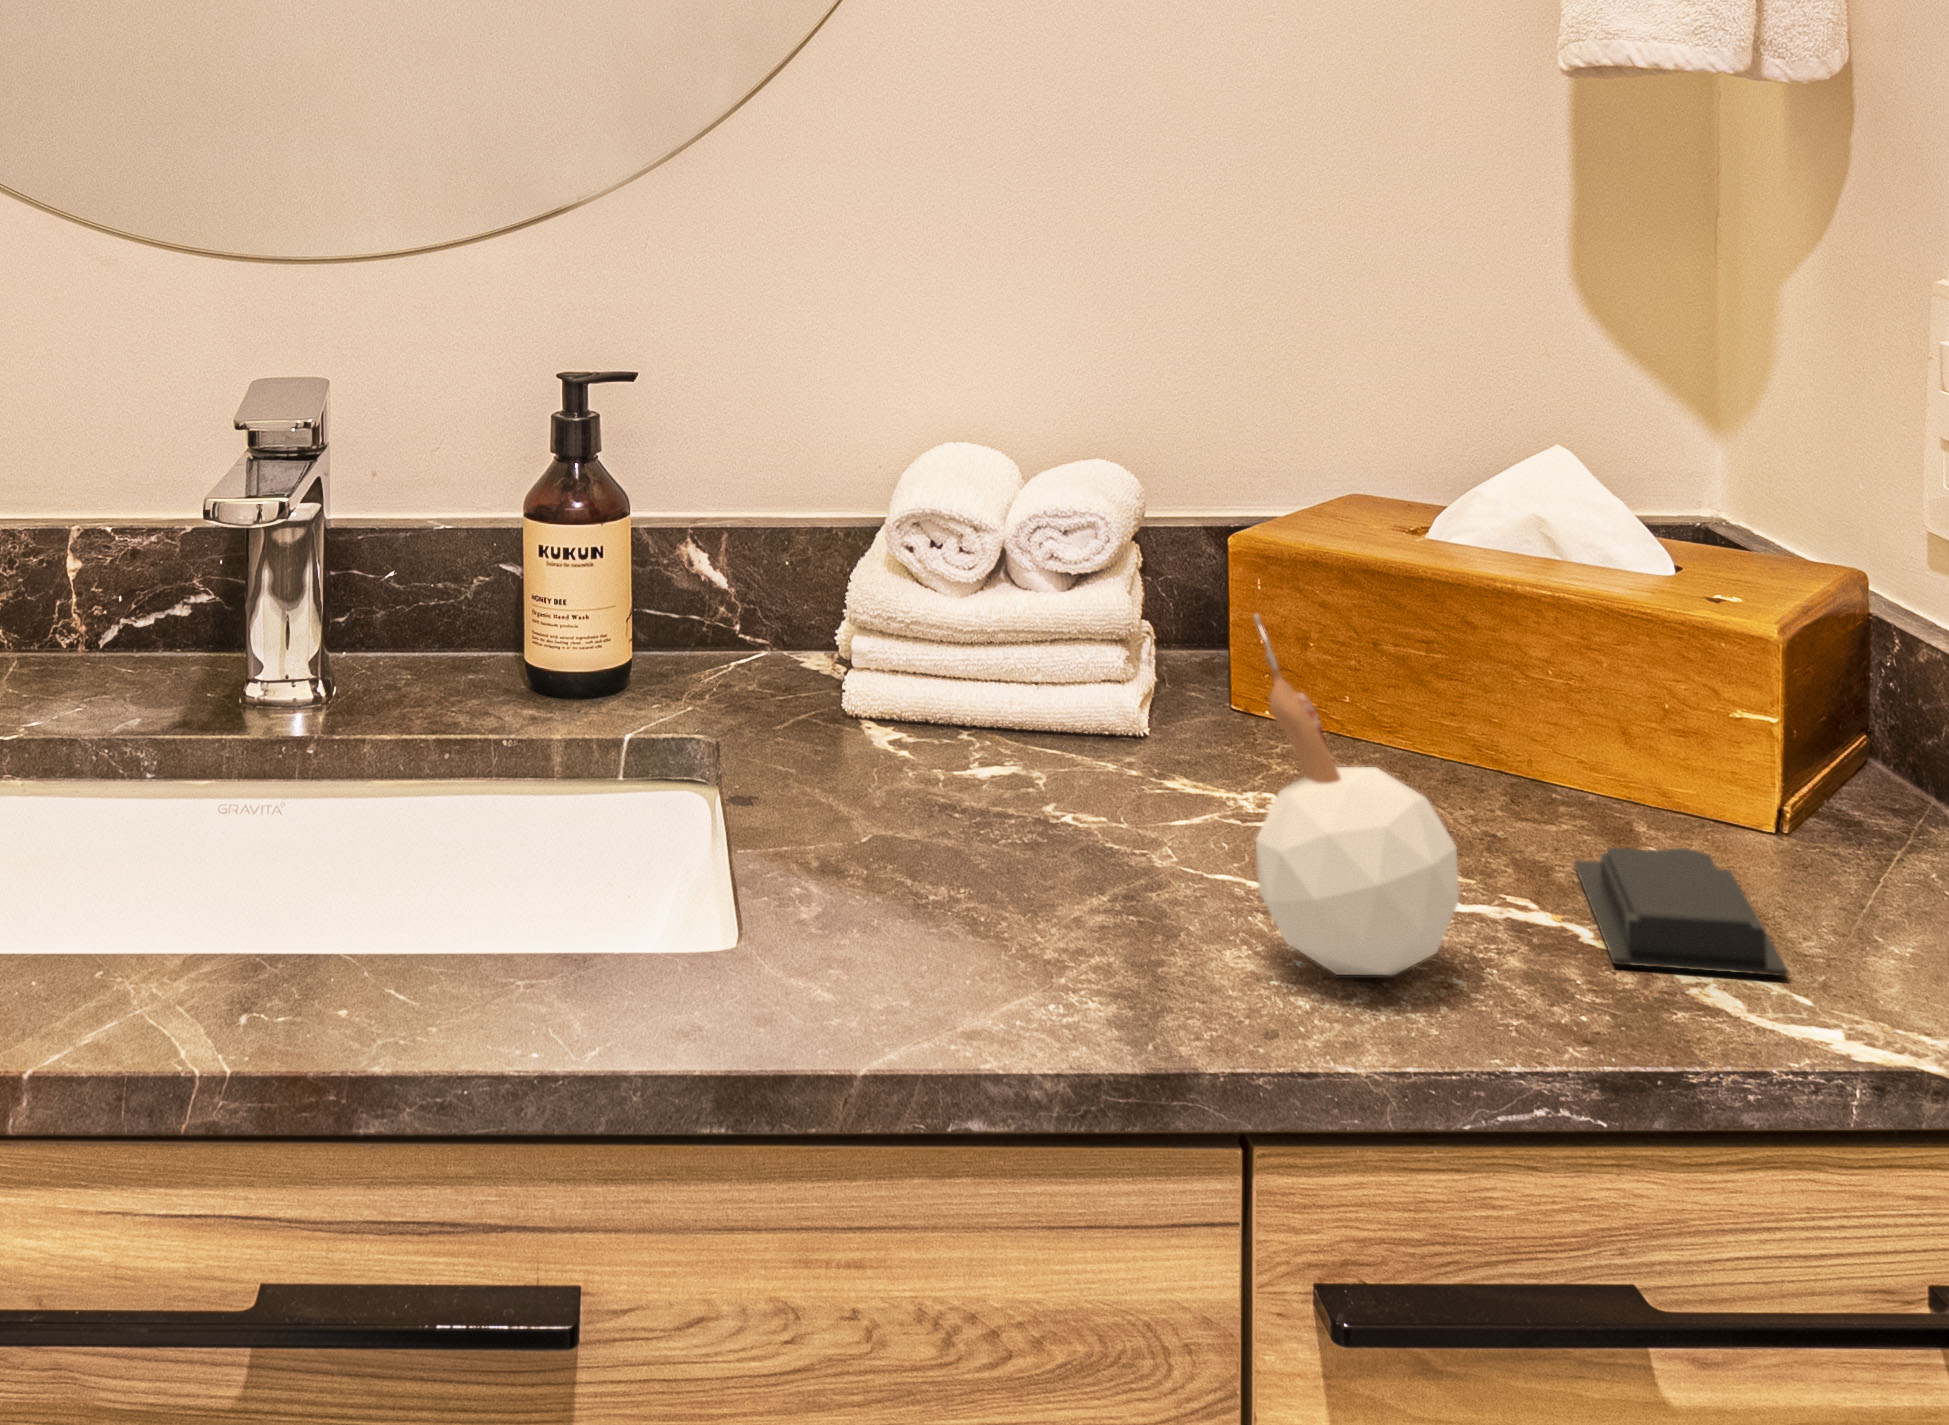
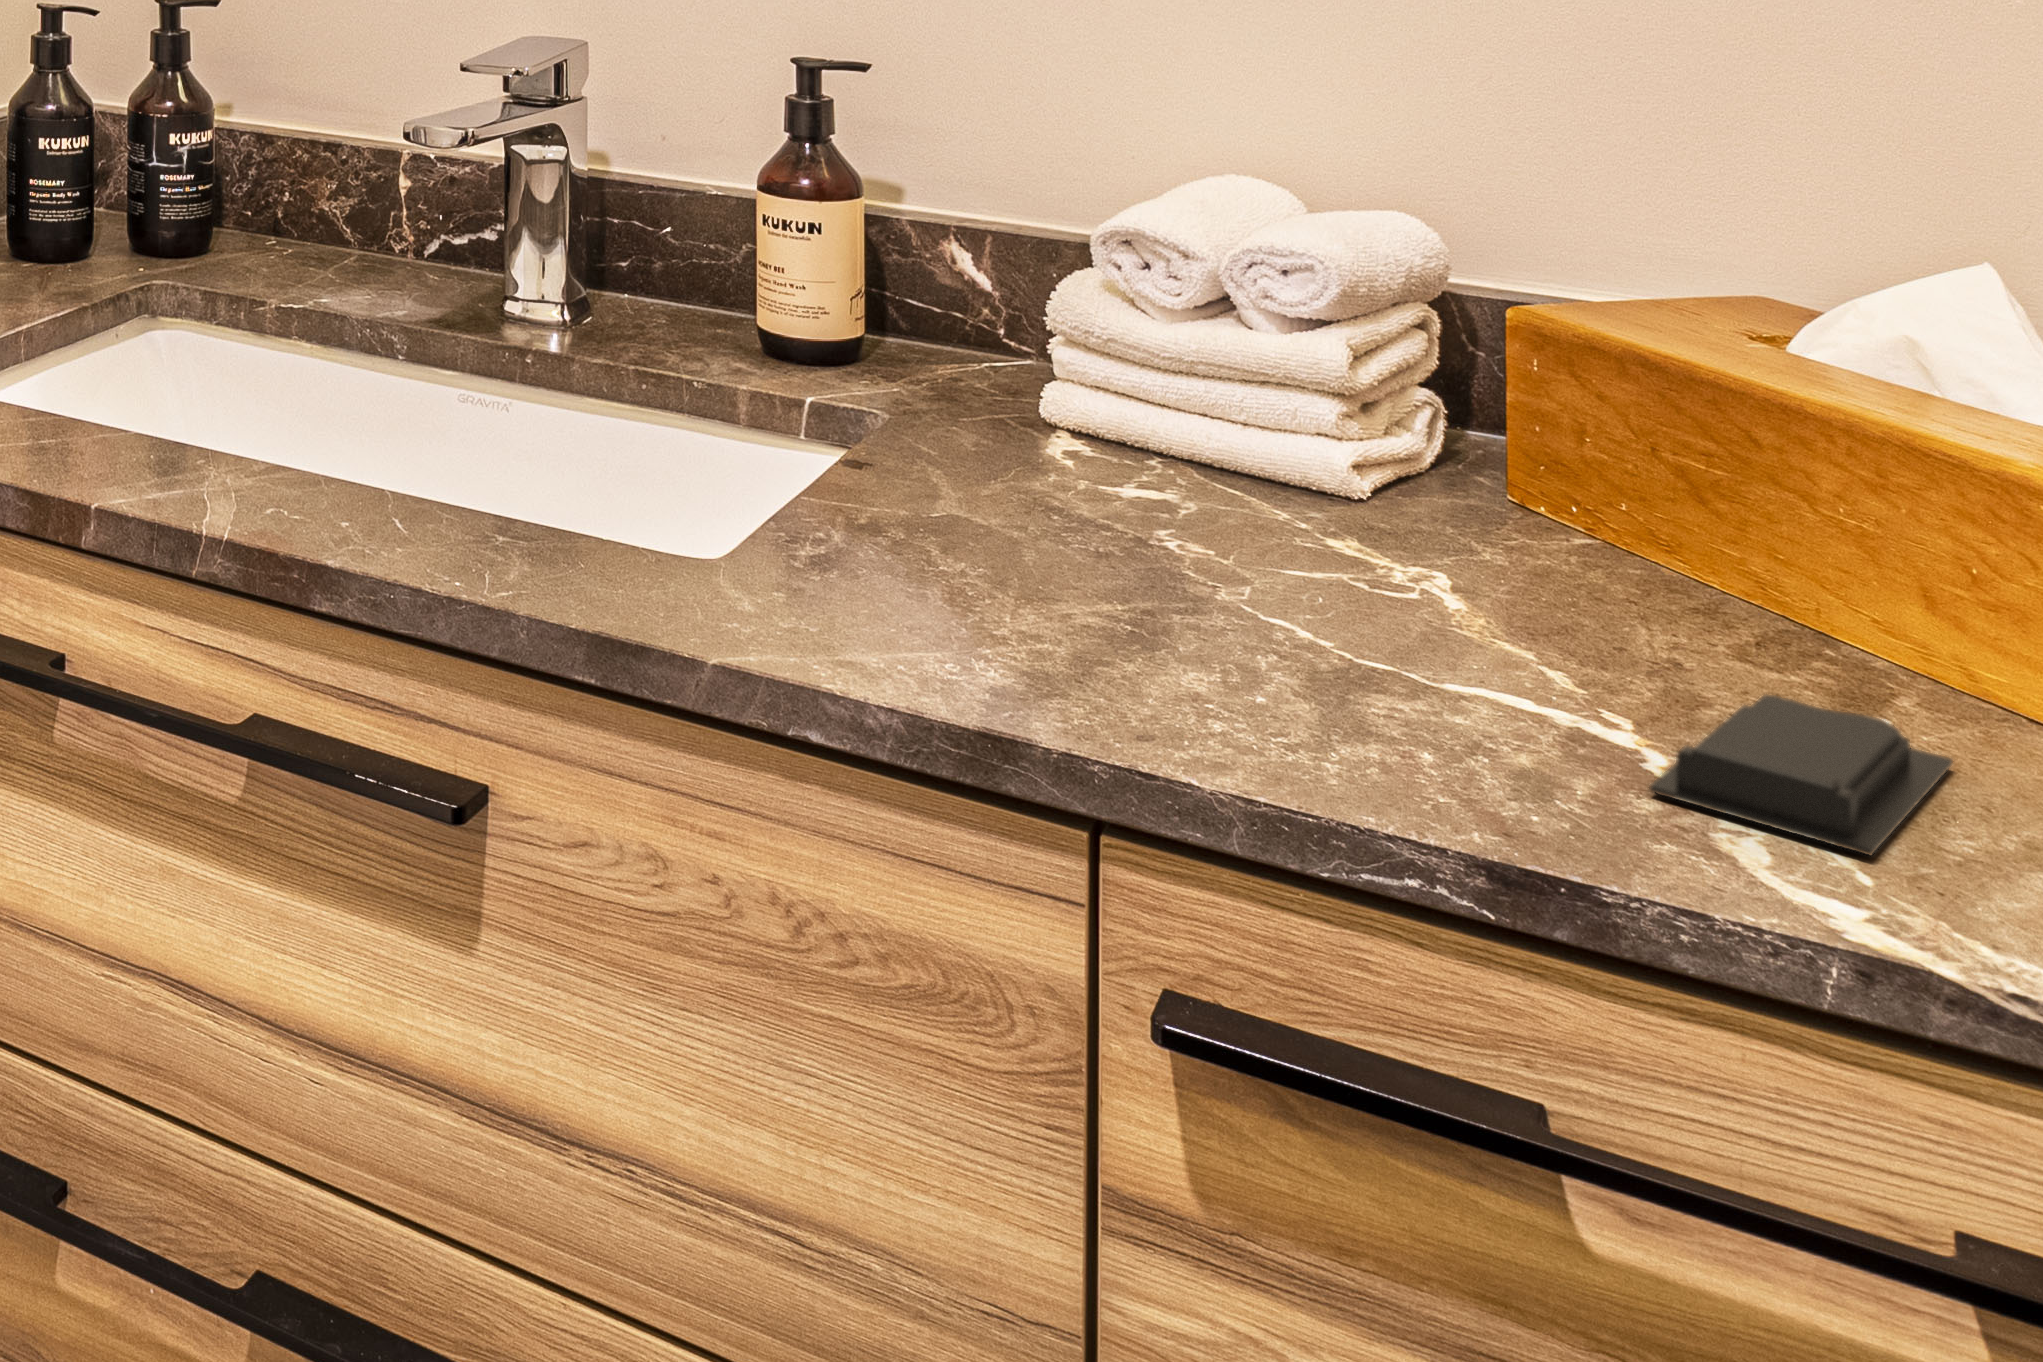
candle: present [1255,615,1459,975] -> none [1215,349,1449,735]

